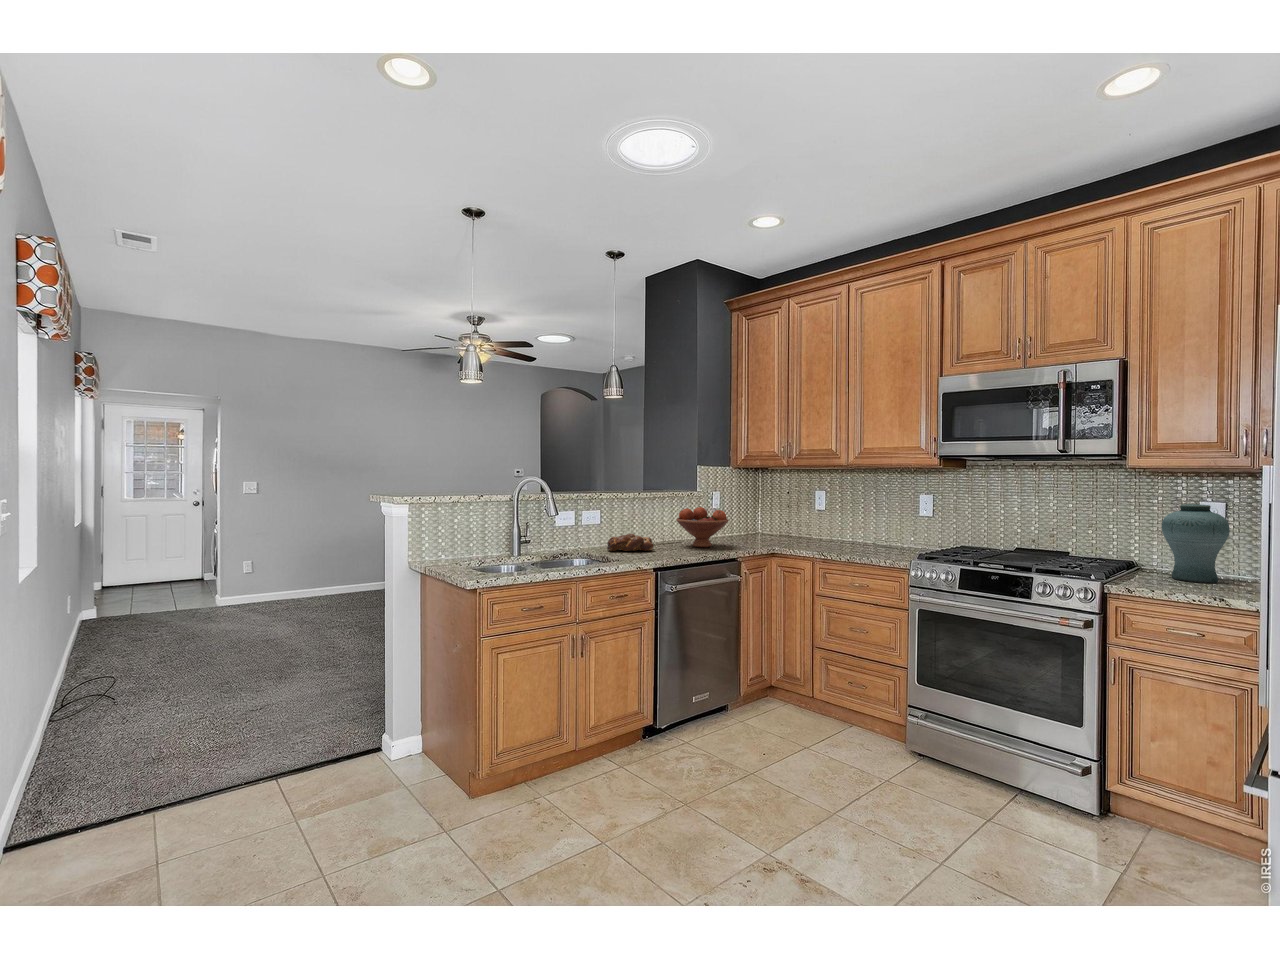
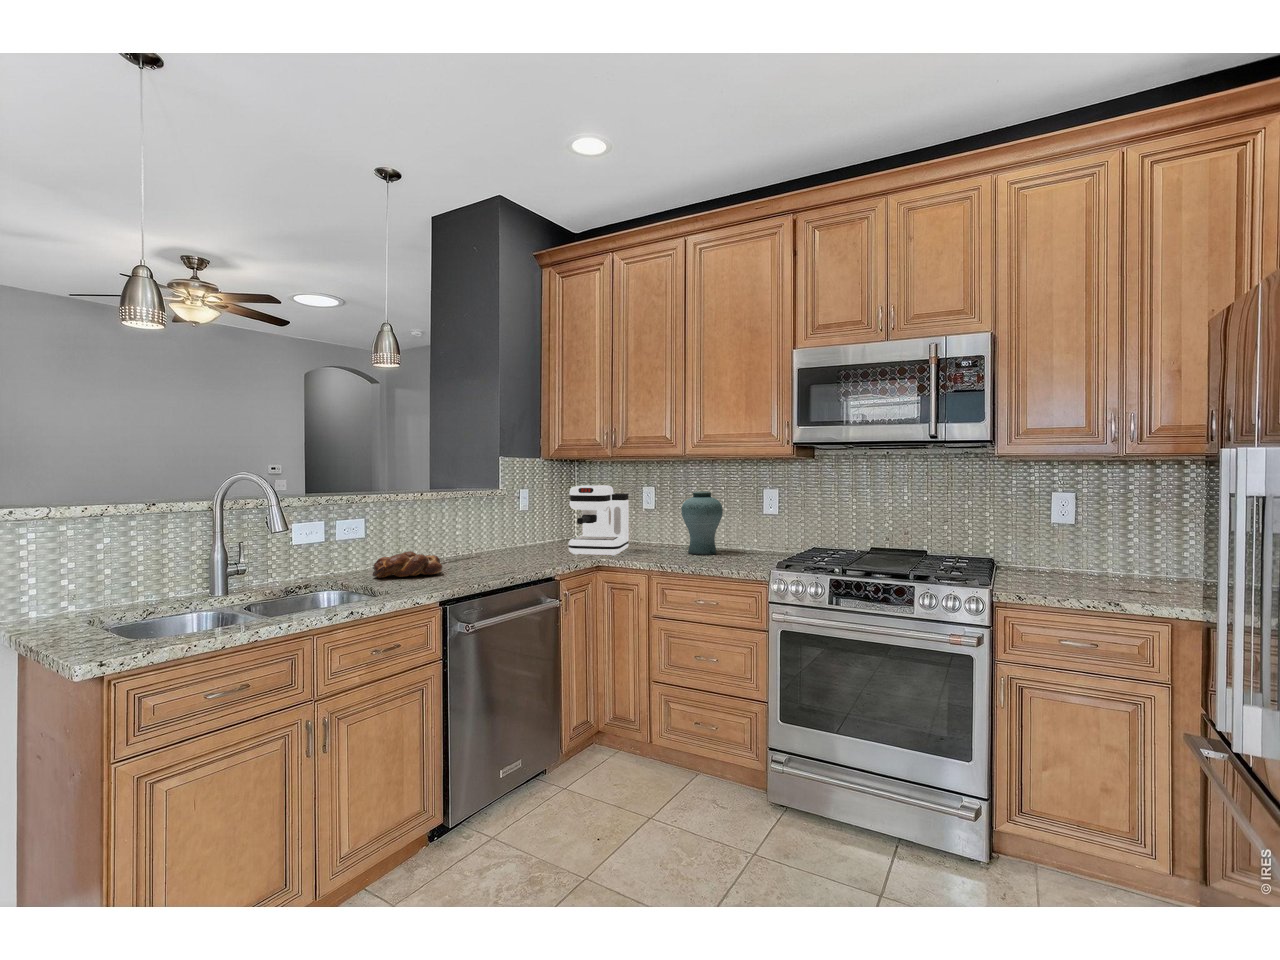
coffee maker: none [749,488,800,545] -> present [569,485,629,556]
vase: present [1162,504,1230,583] -> present [681,492,723,555]
fruit bowl: present [676,507,729,547] -> none [474,511,544,565]

